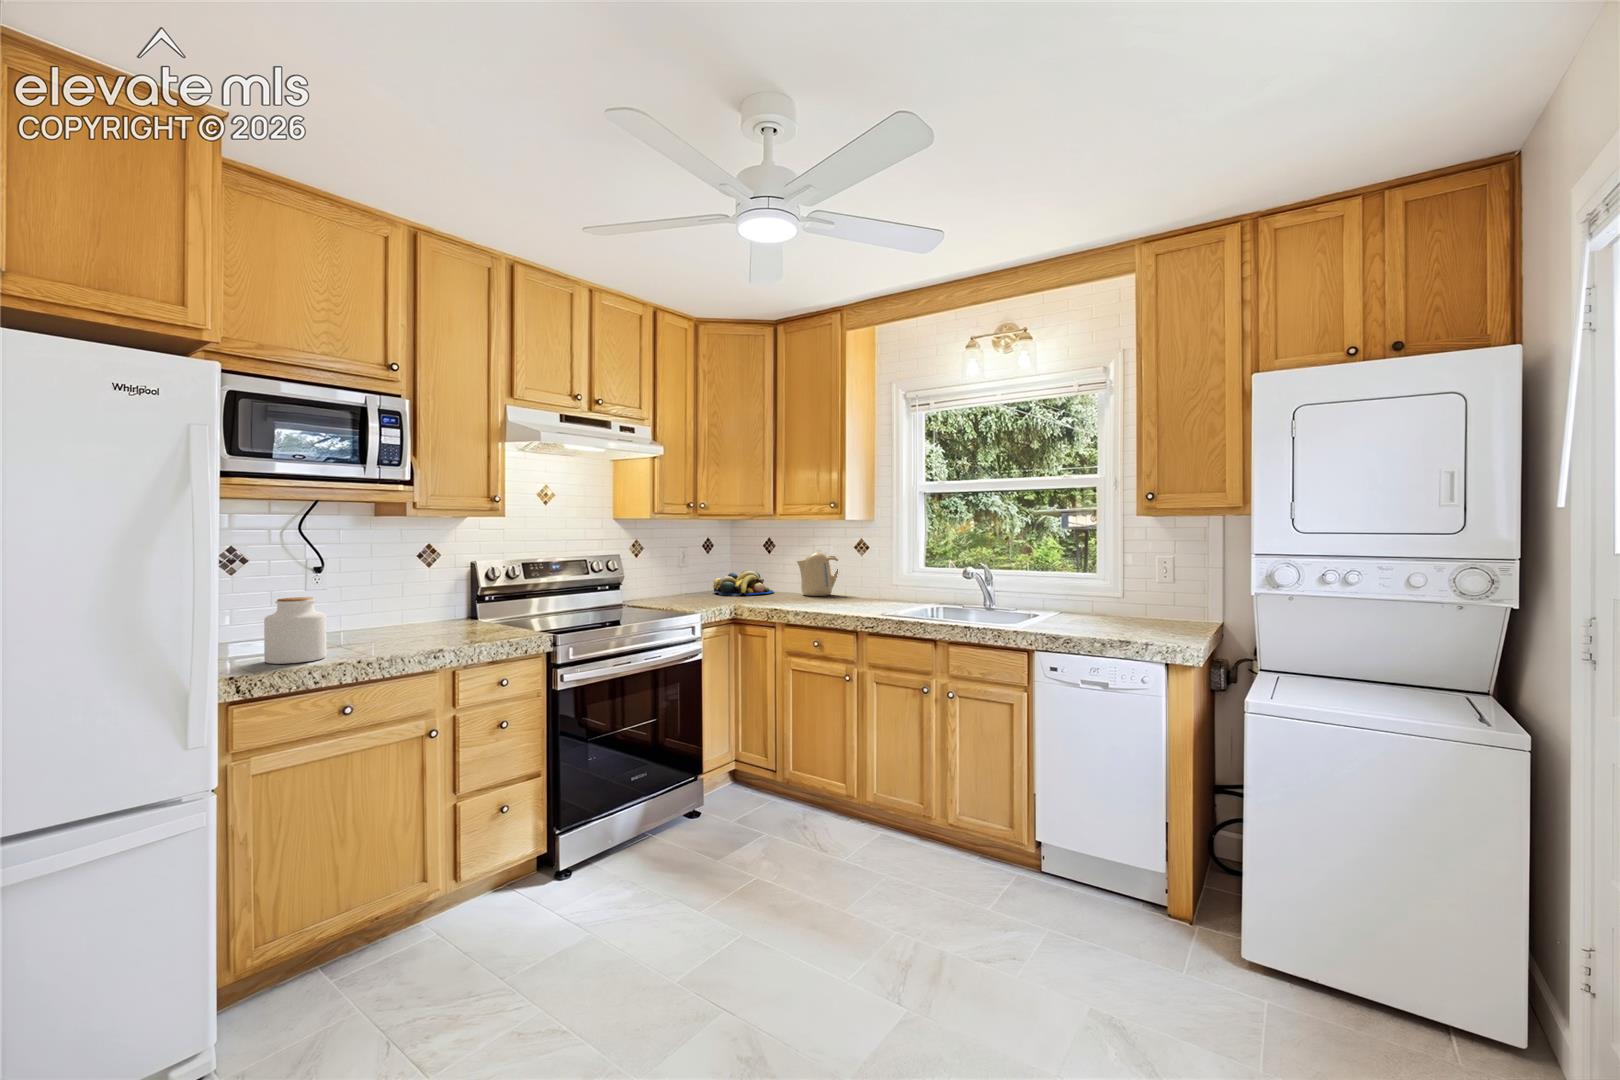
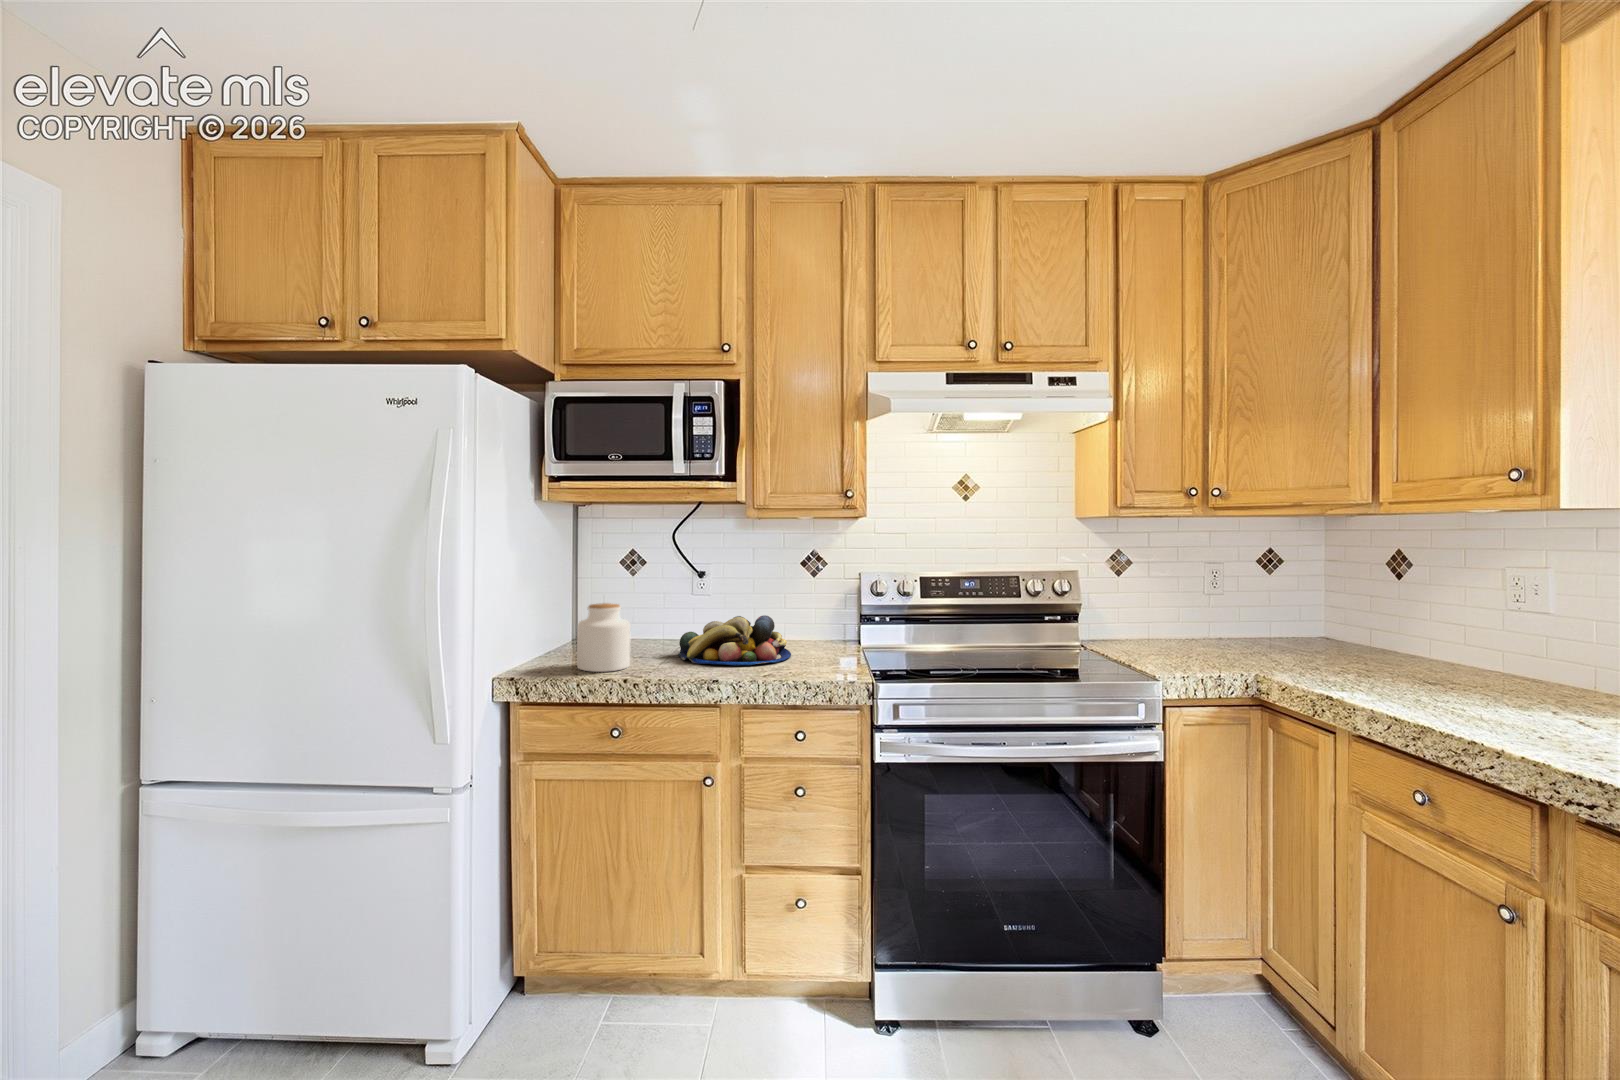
kettle: present [797,552,838,596] -> none [1413,598,1528,688]
fruit bowl: present [713,571,774,596] -> present [678,615,791,665]

